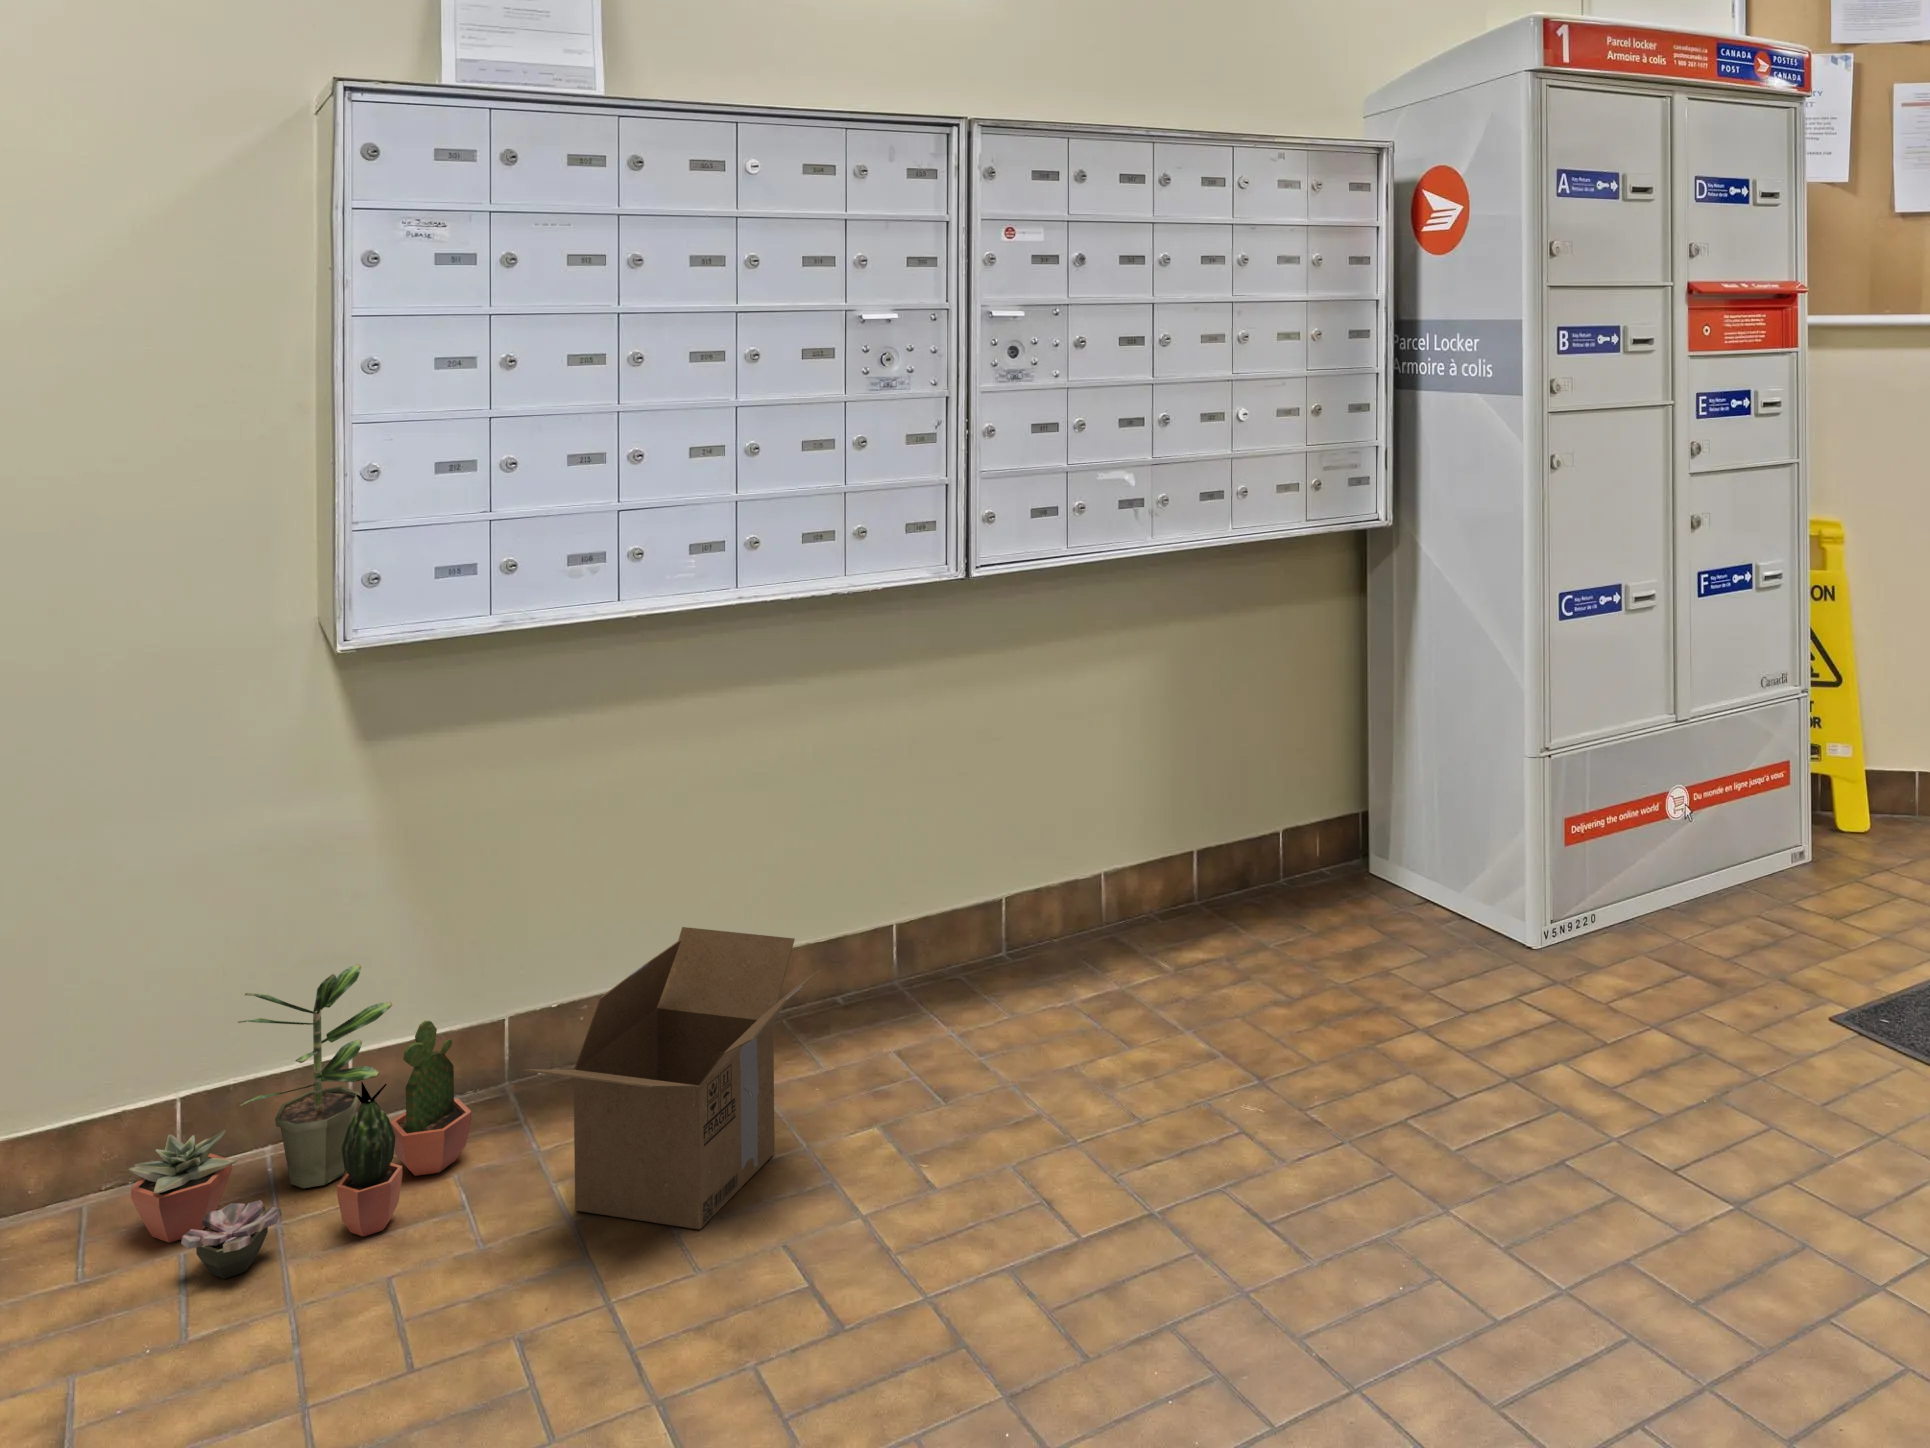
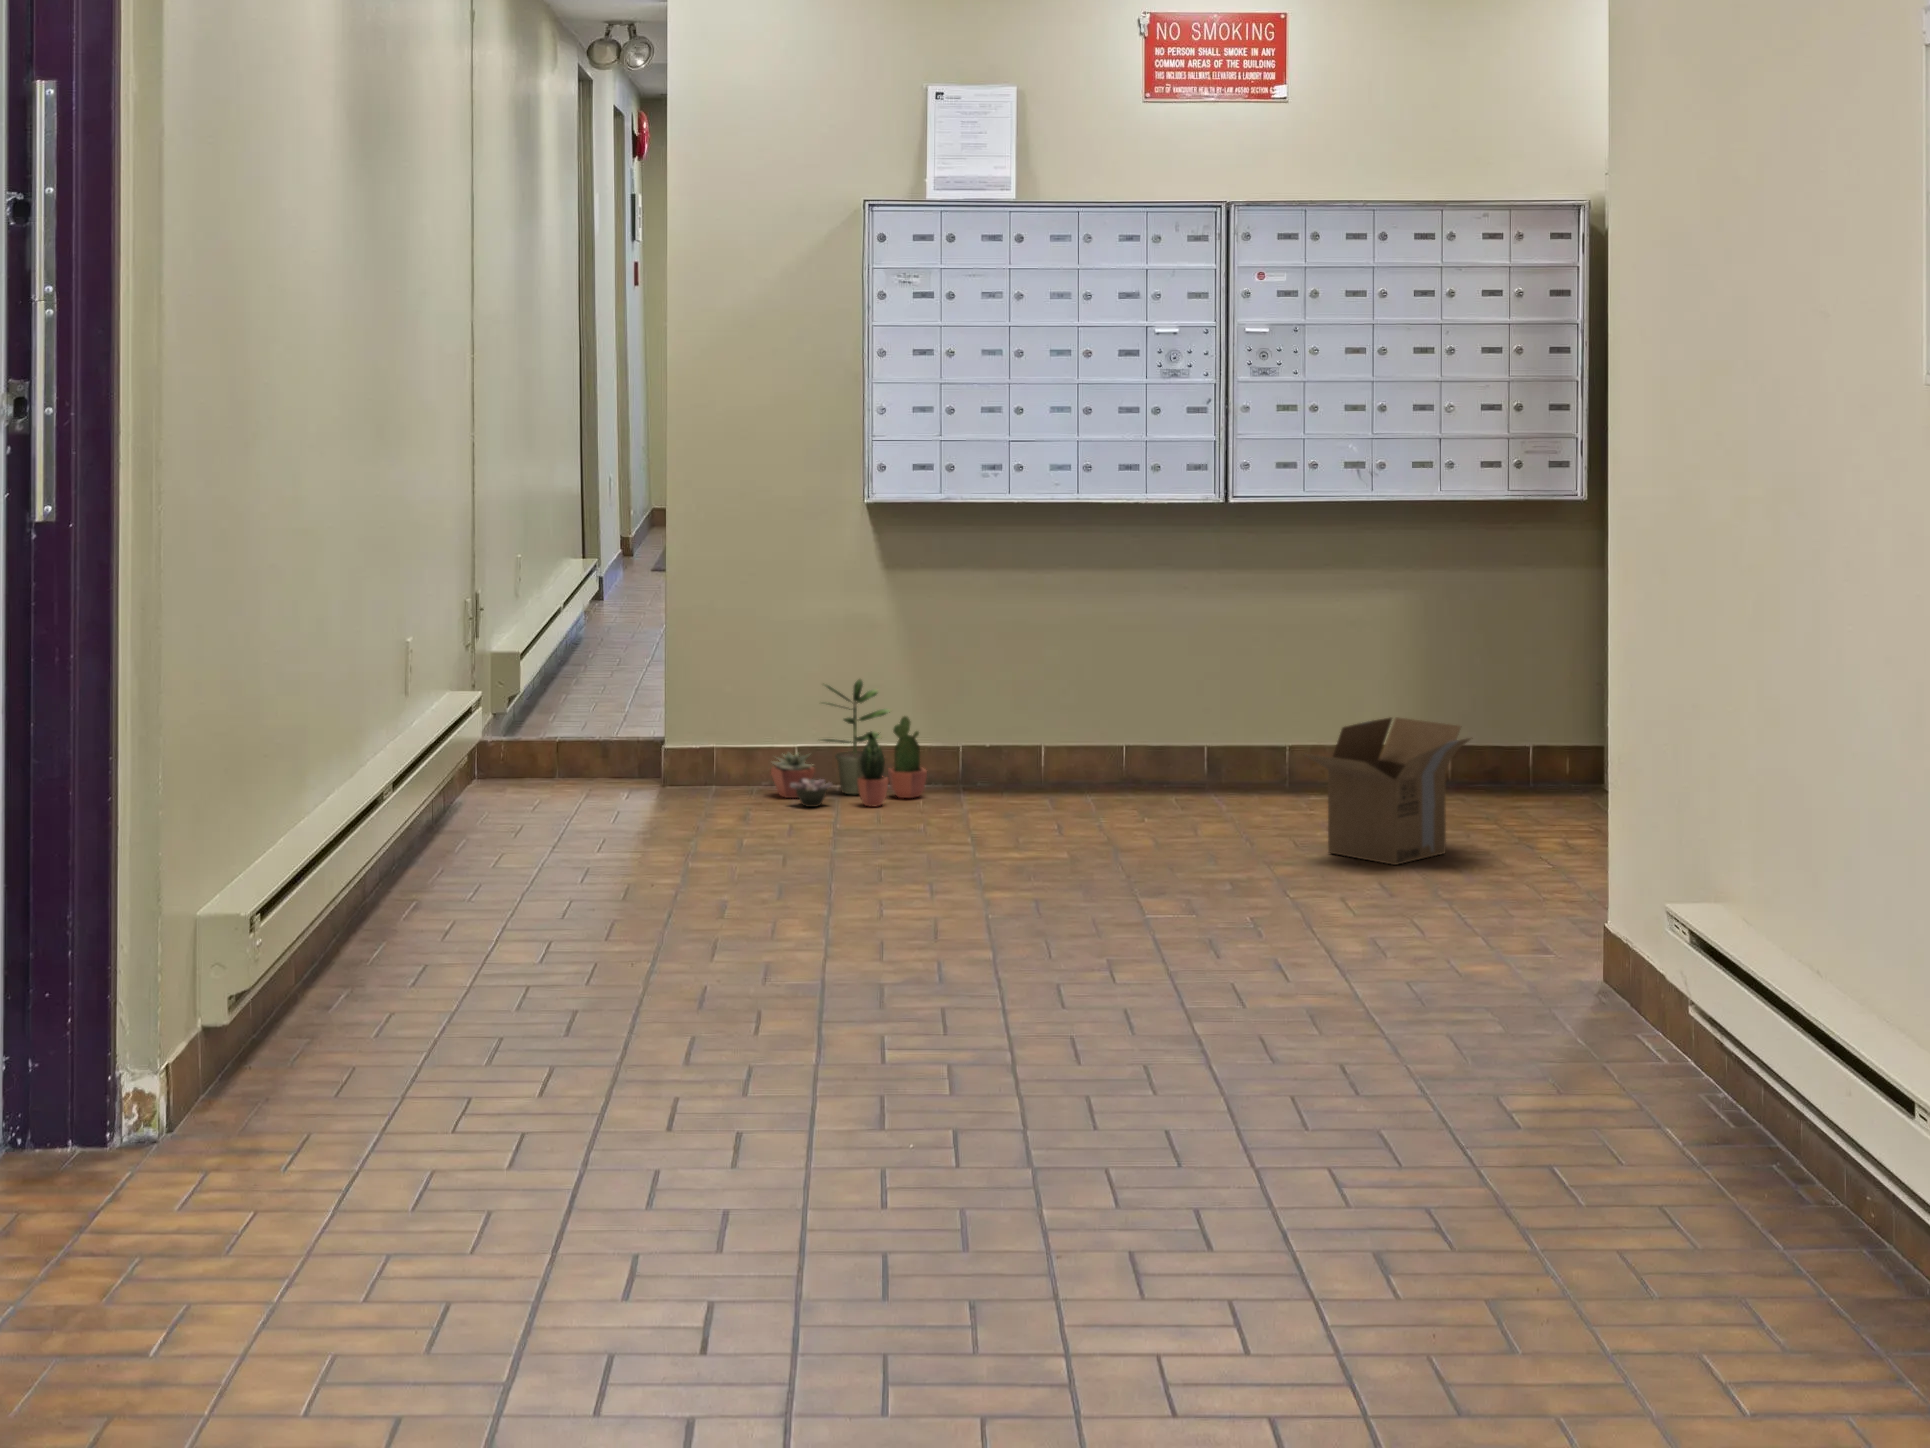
cardboard box: present [524,927,821,1229] -> present [1303,717,1473,865]

